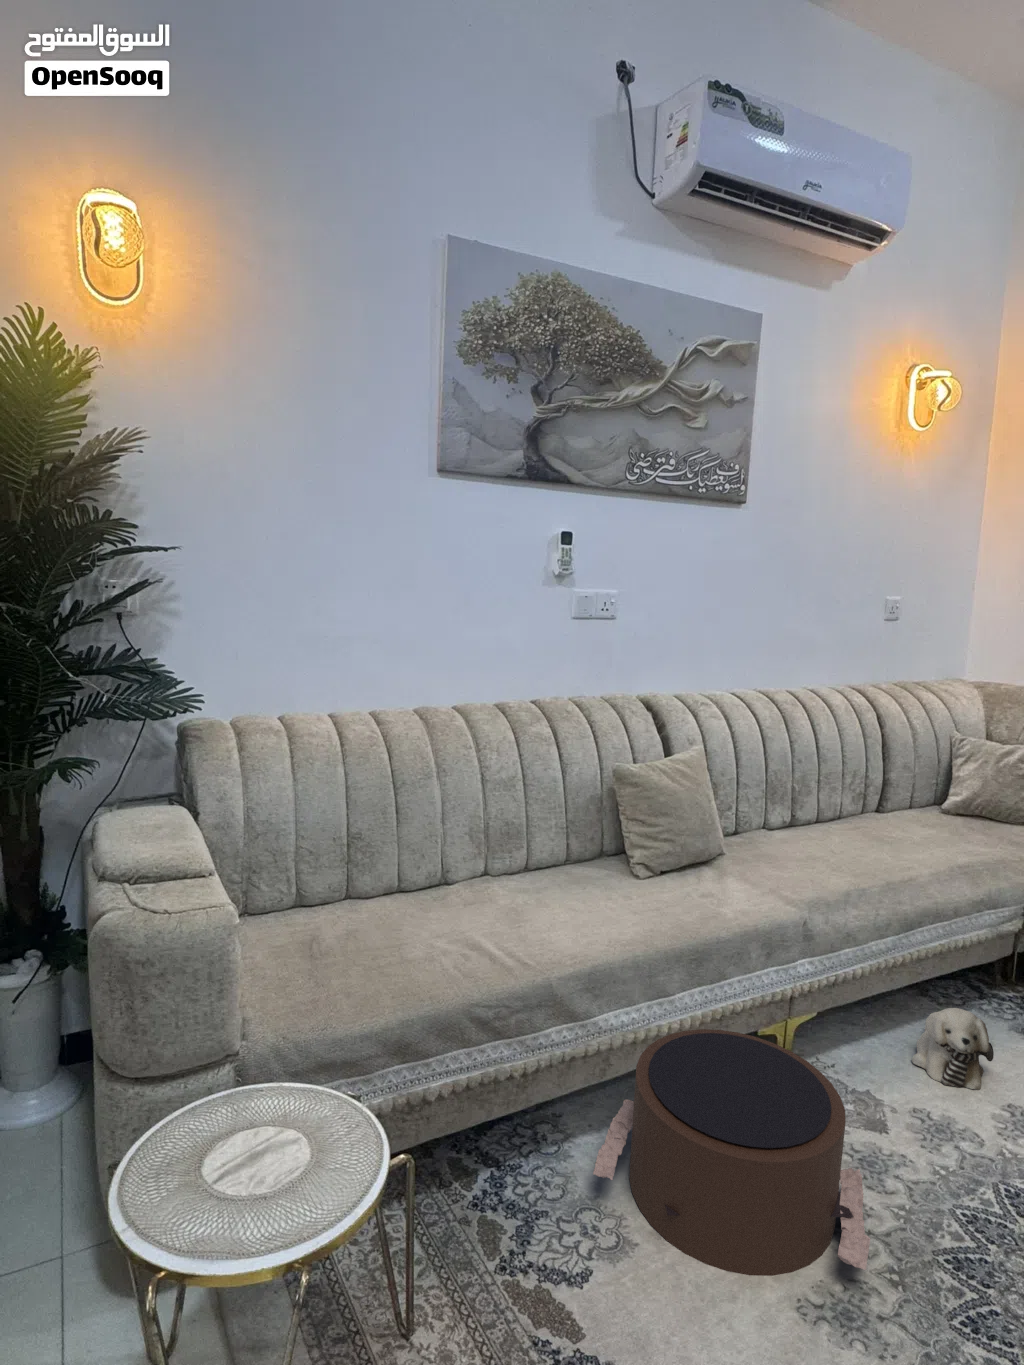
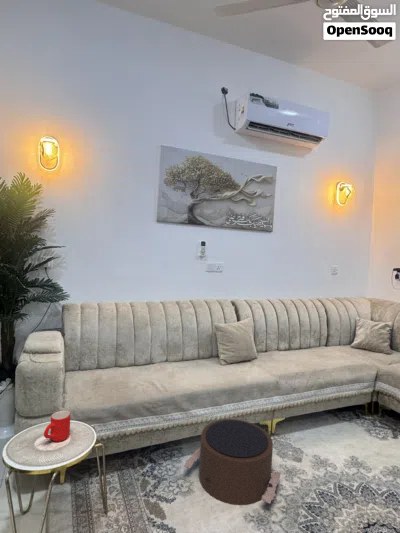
plush toy: present [912,1008,994,1090] -> none [321,419,350,452]
mug: none [231,1068,302,1169] -> present [44,411,70,441]

